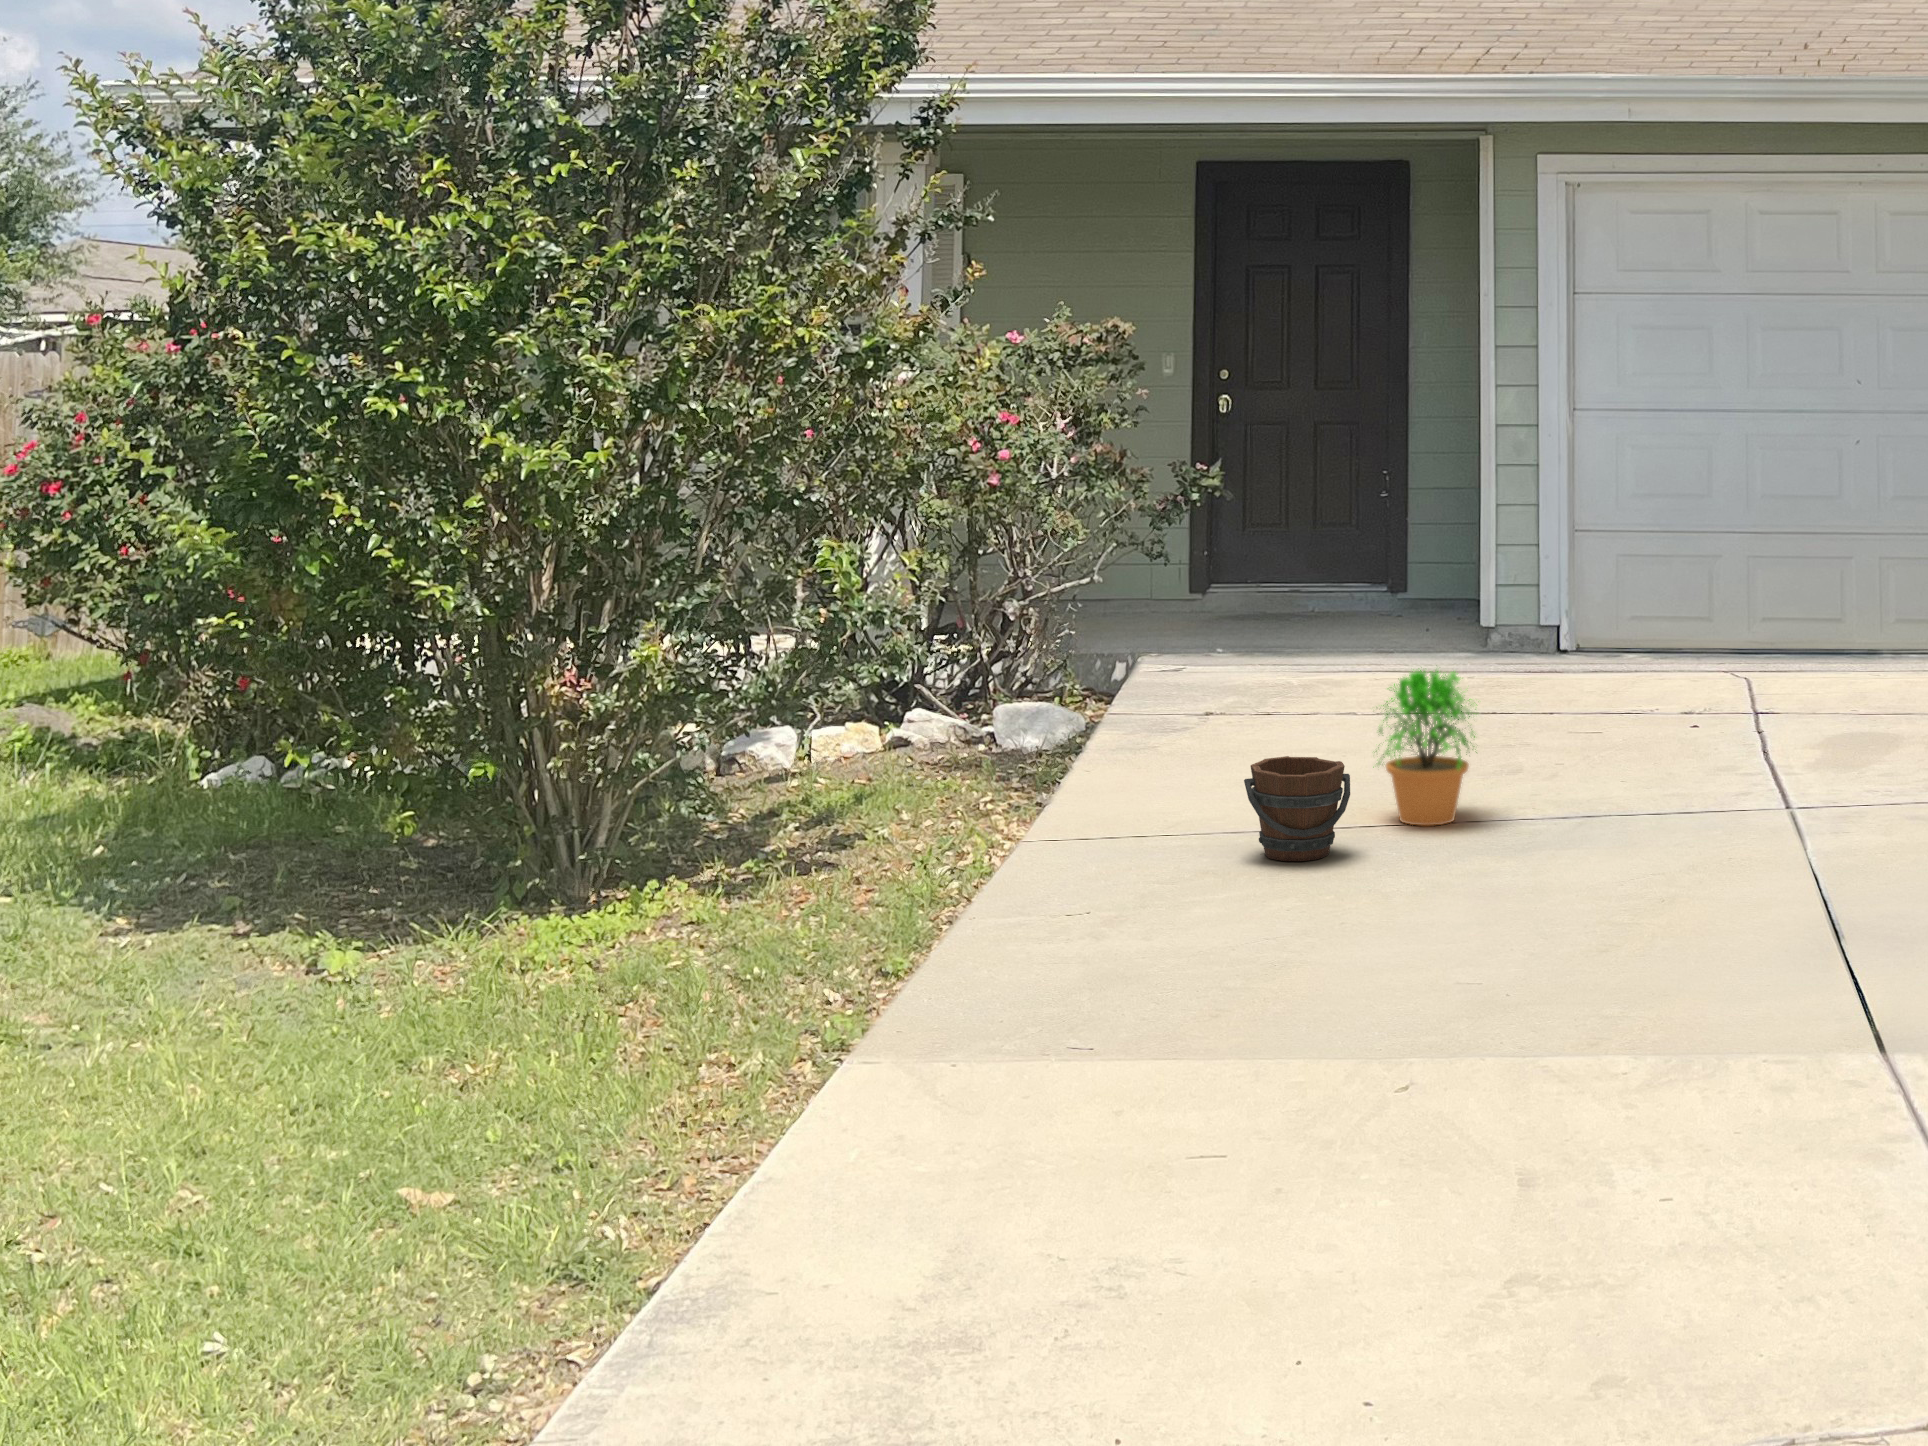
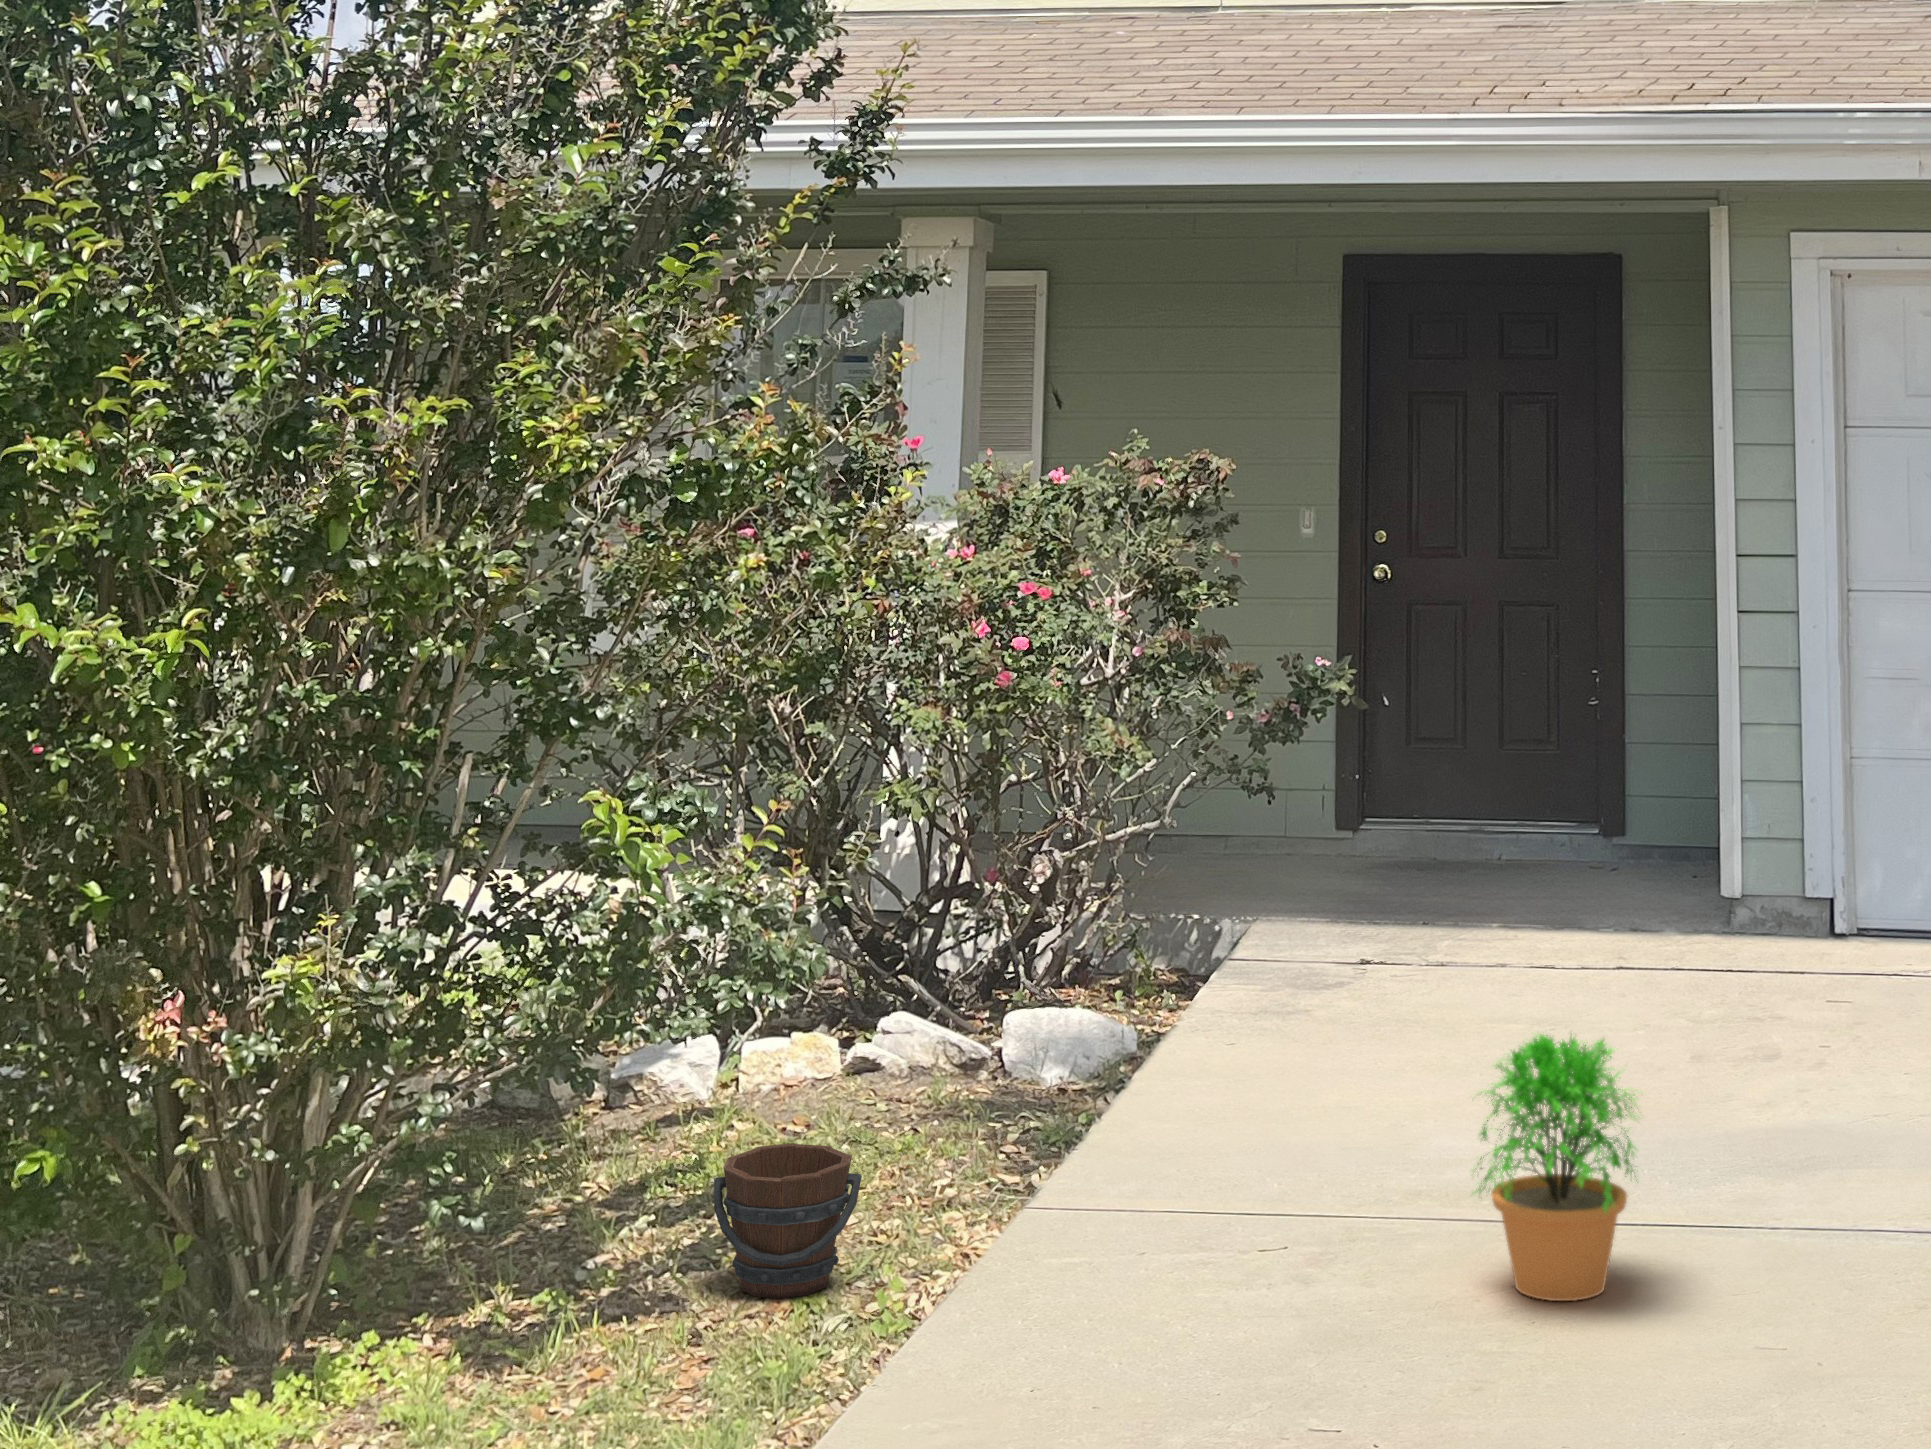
bucket: present [1244,756,1350,861] -> present [714,1143,862,1298]

